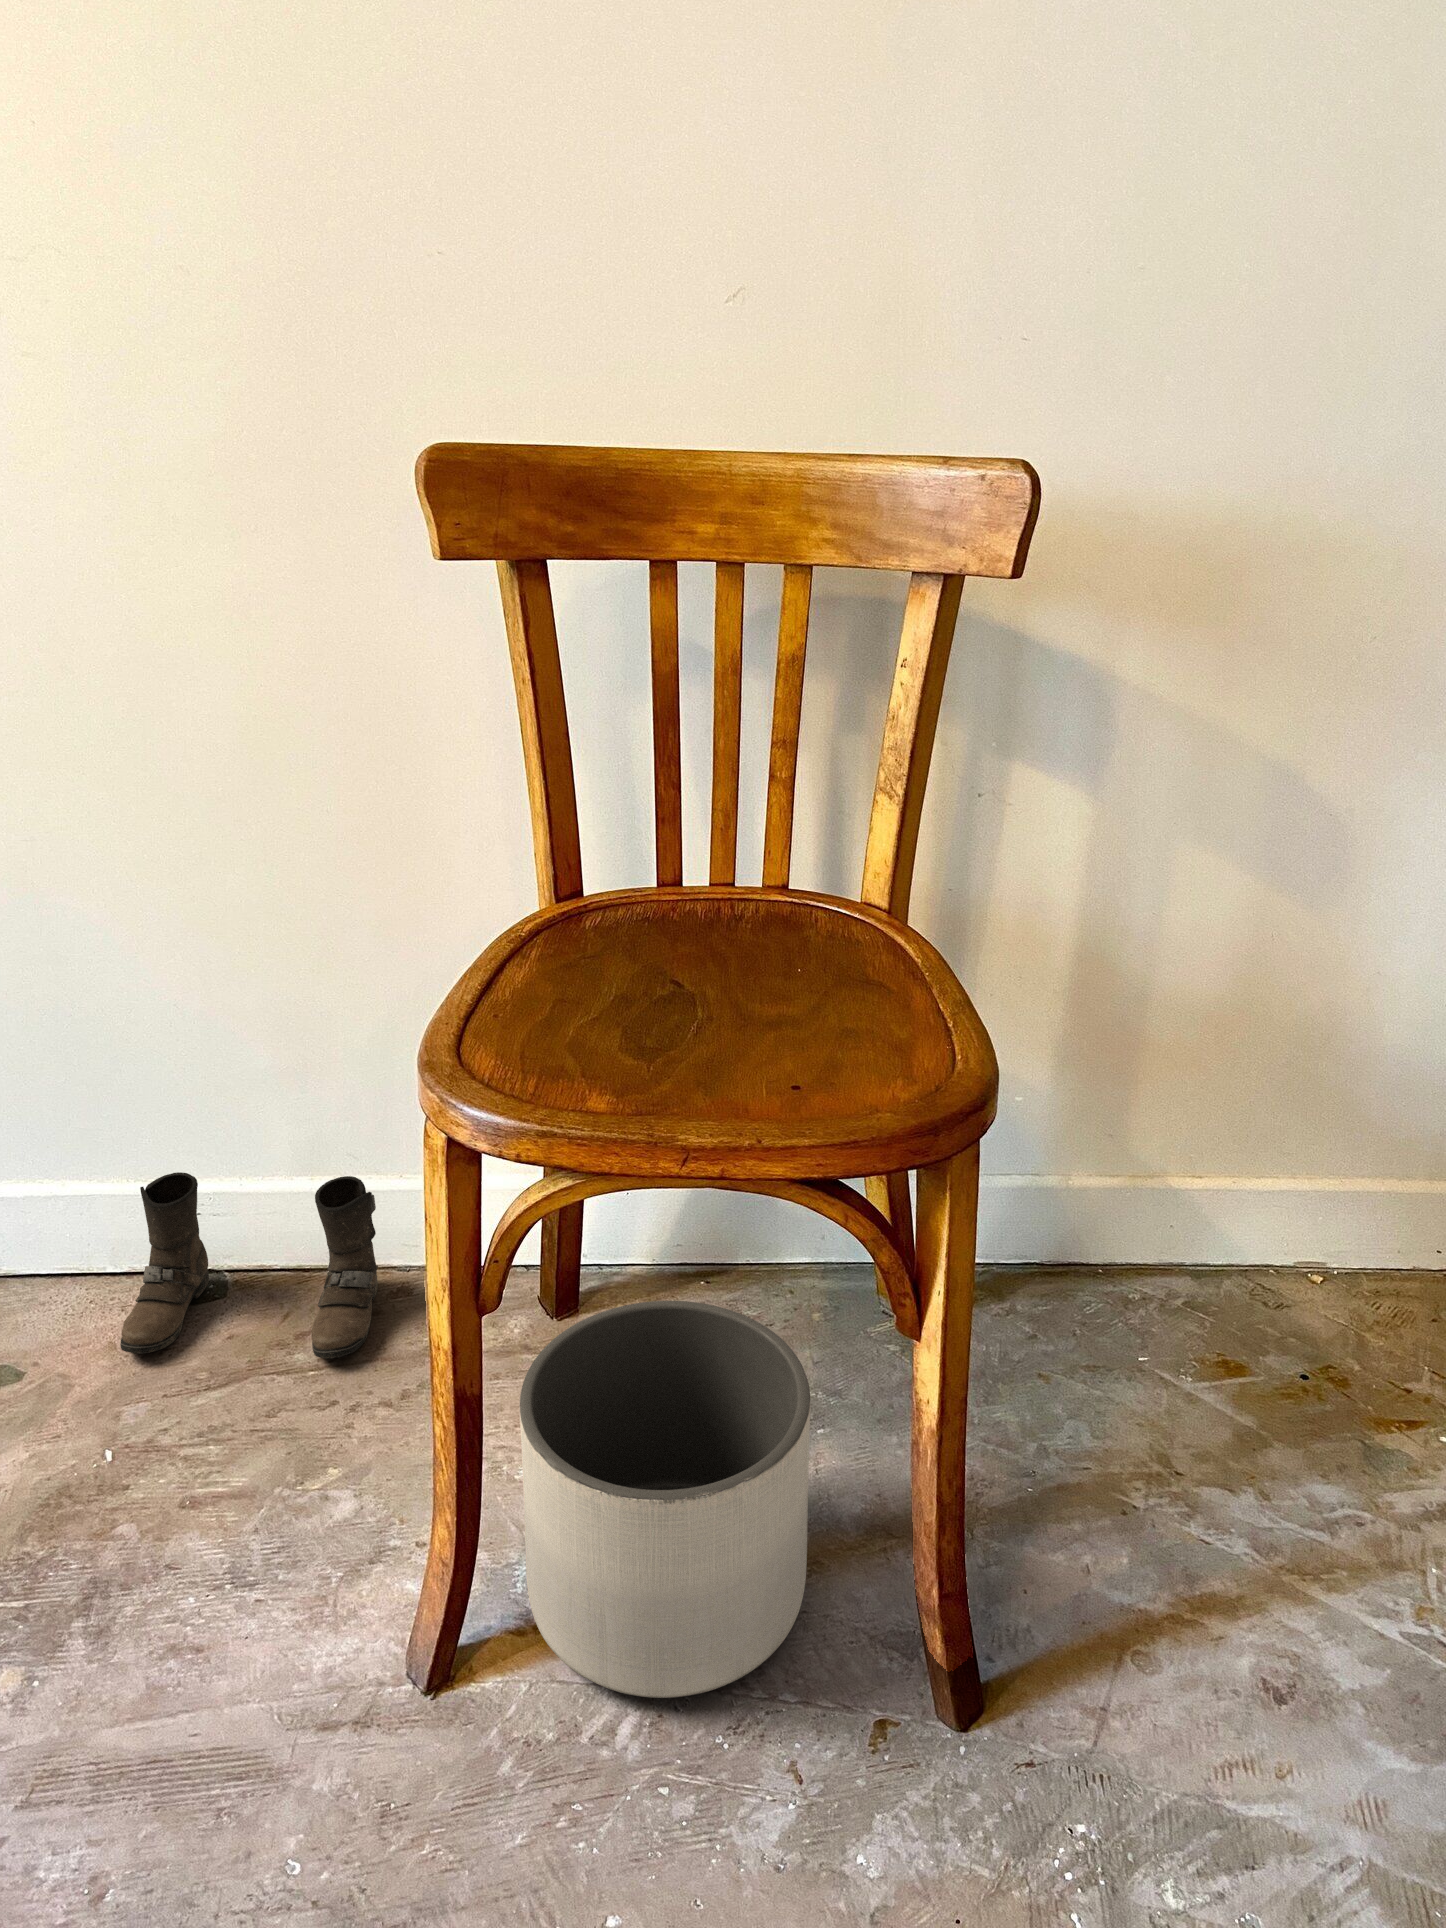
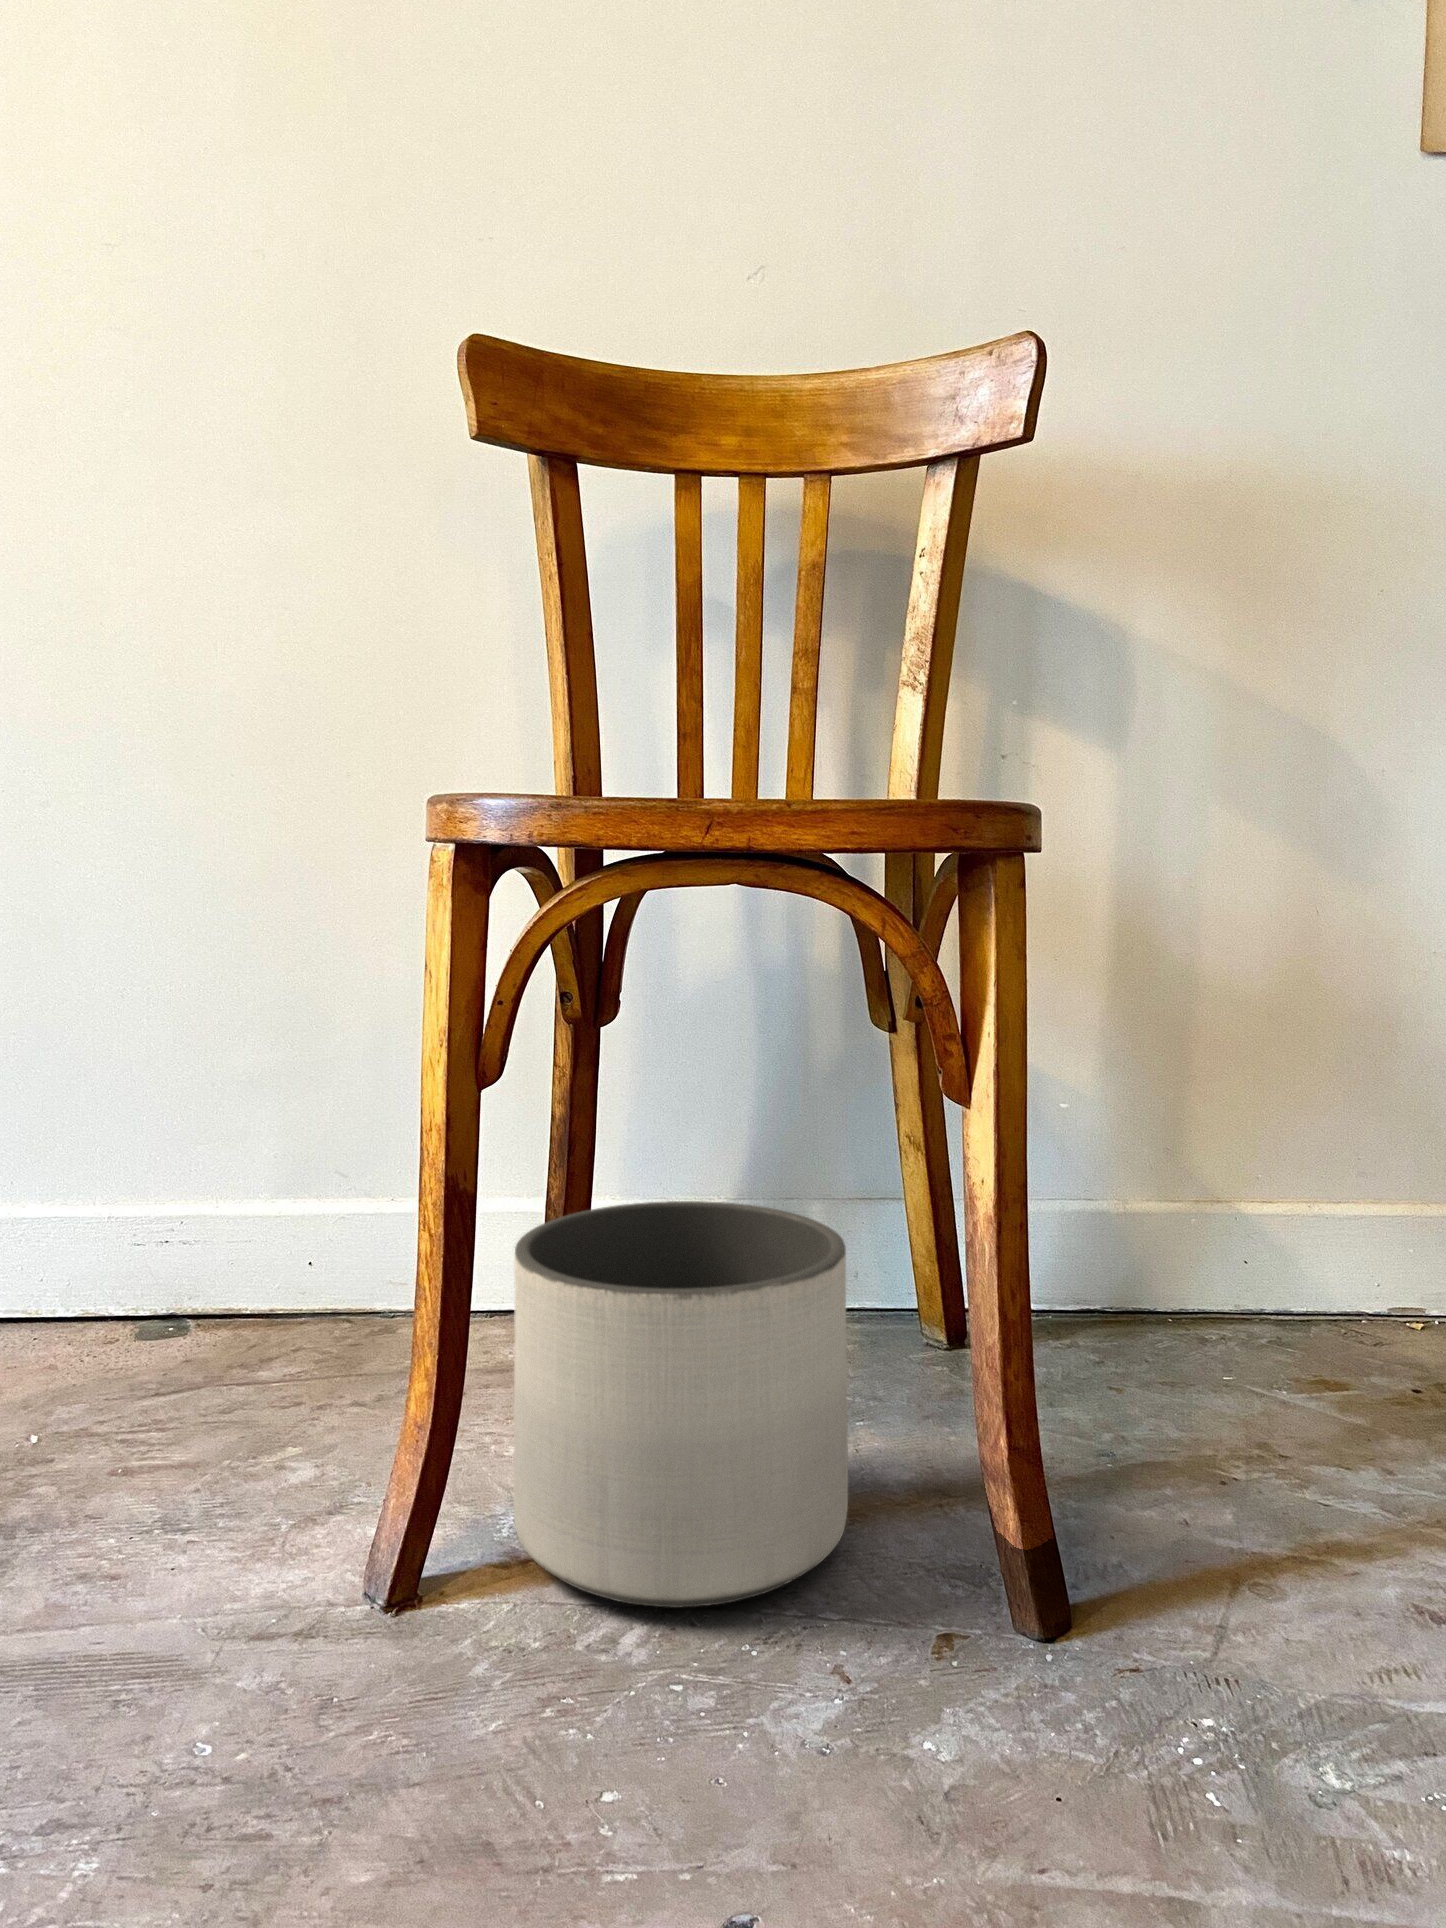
boots: present [120,1172,378,1358] -> none [59,1182,360,1365]

